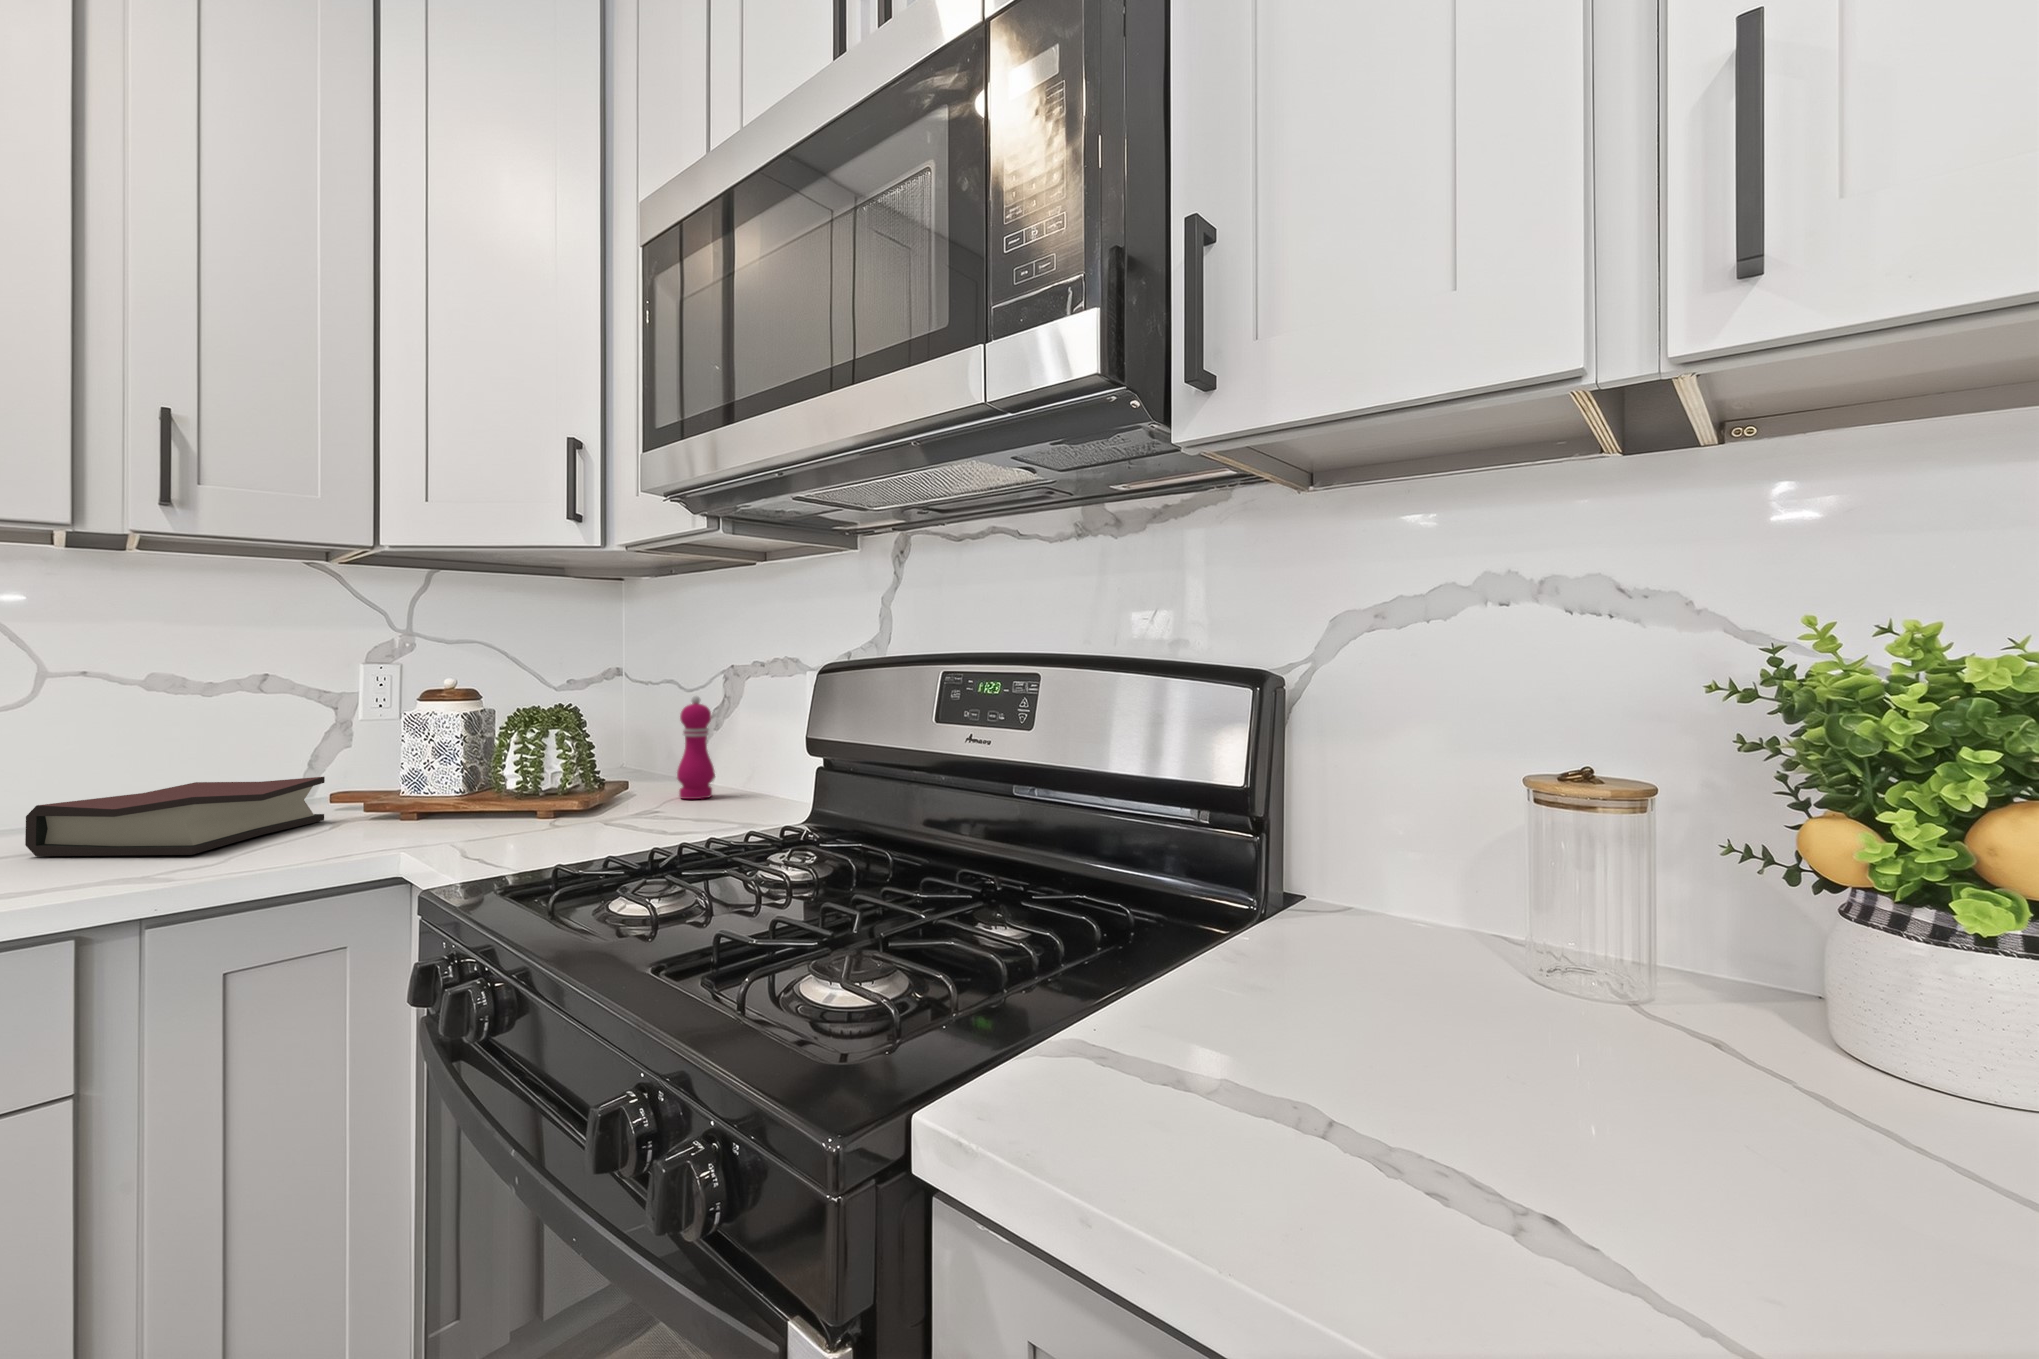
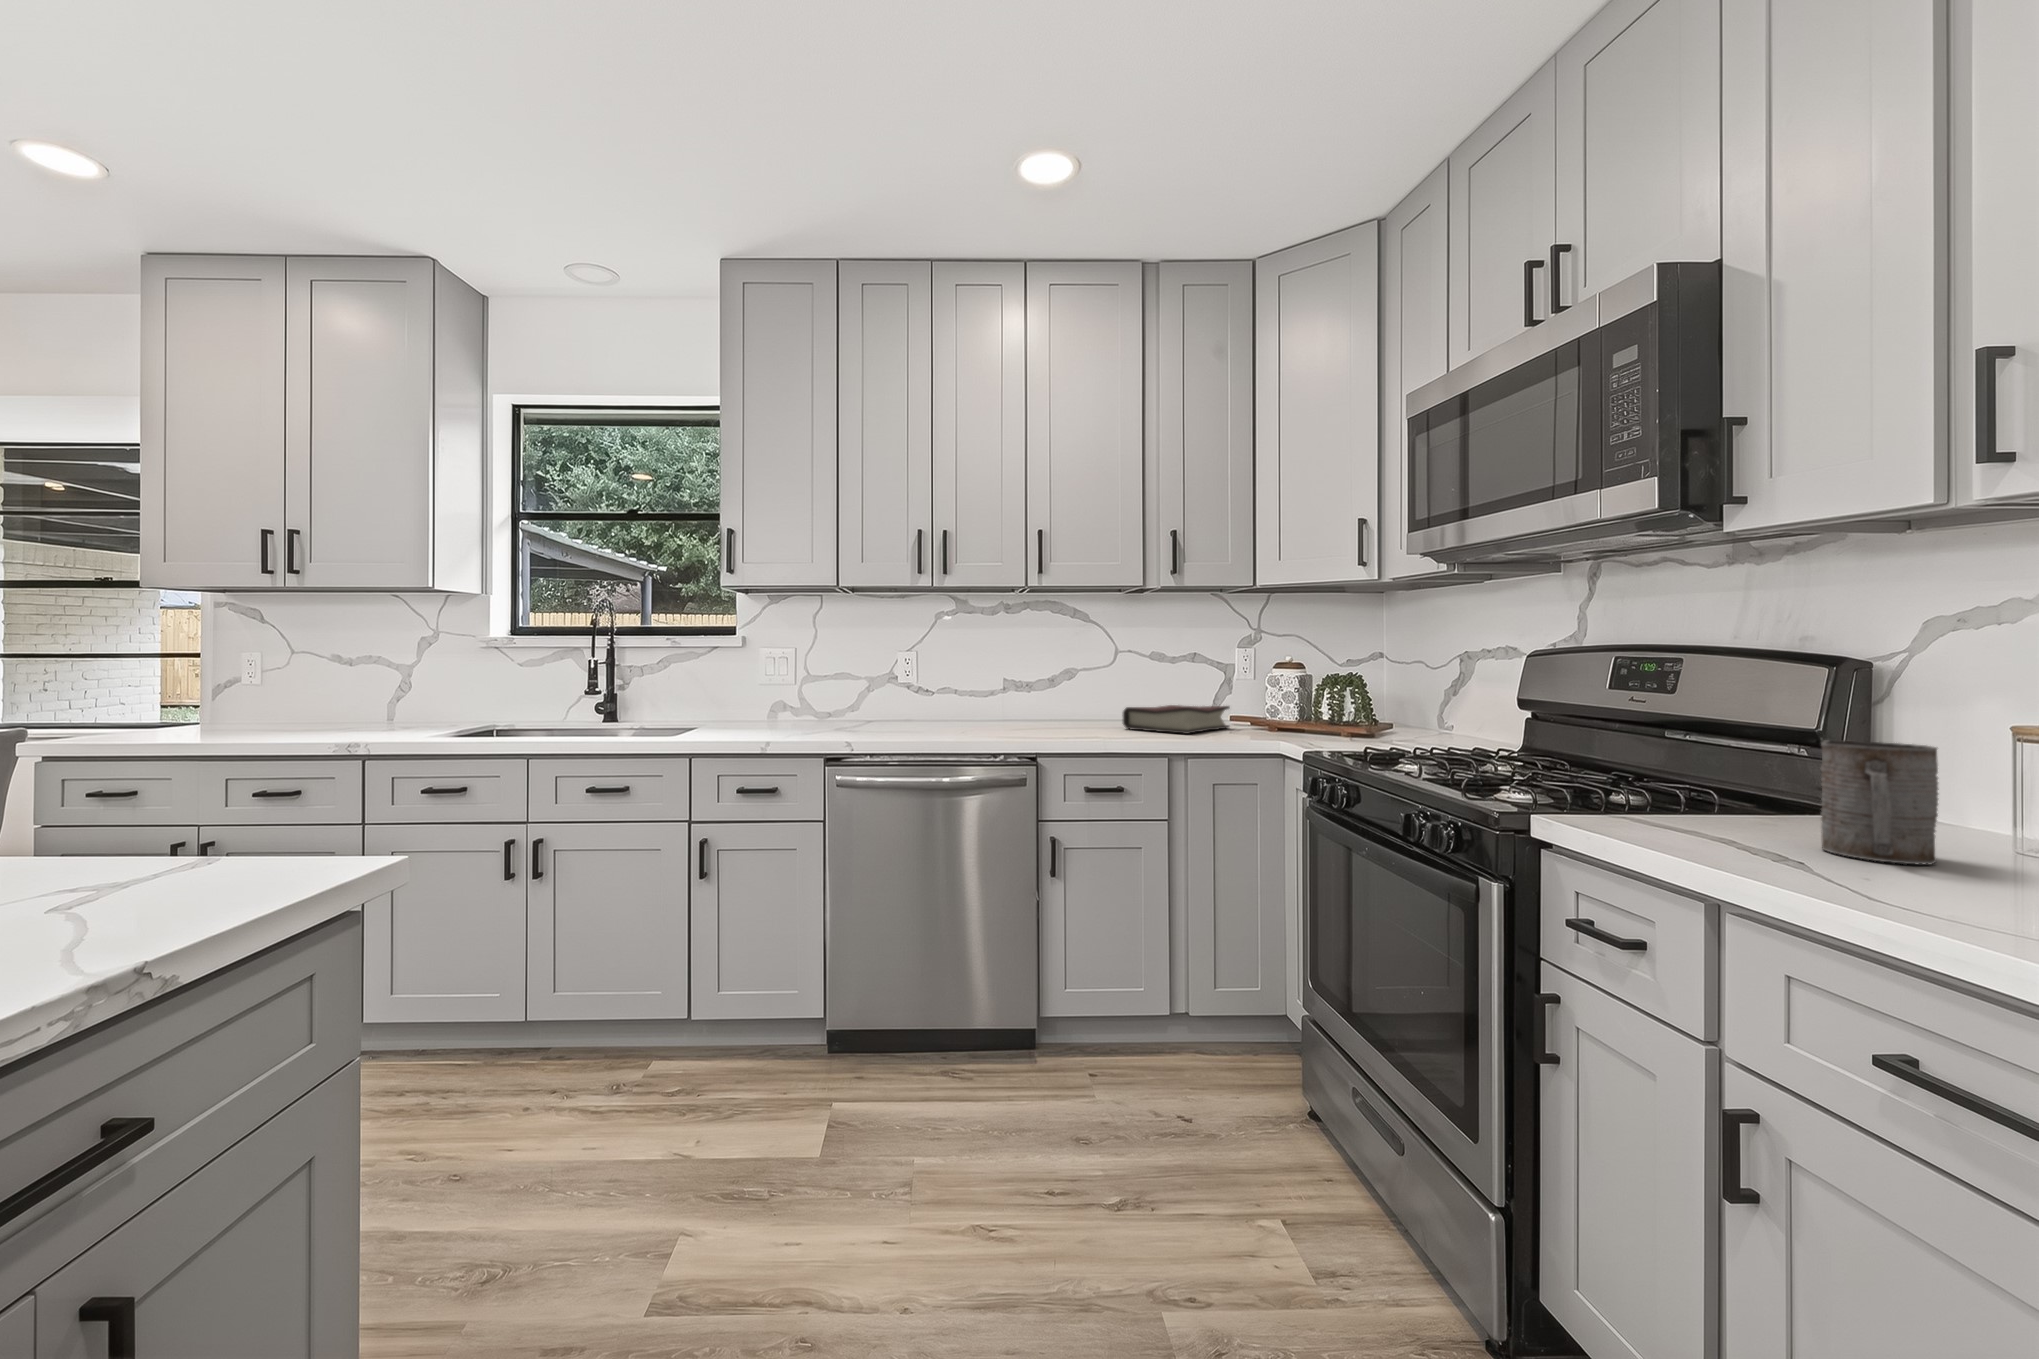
pepper mill: present [677,696,715,799] -> none [1428,671,1455,737]
mug: none [1409,846,1615,1132] -> present [1821,740,1939,864]

